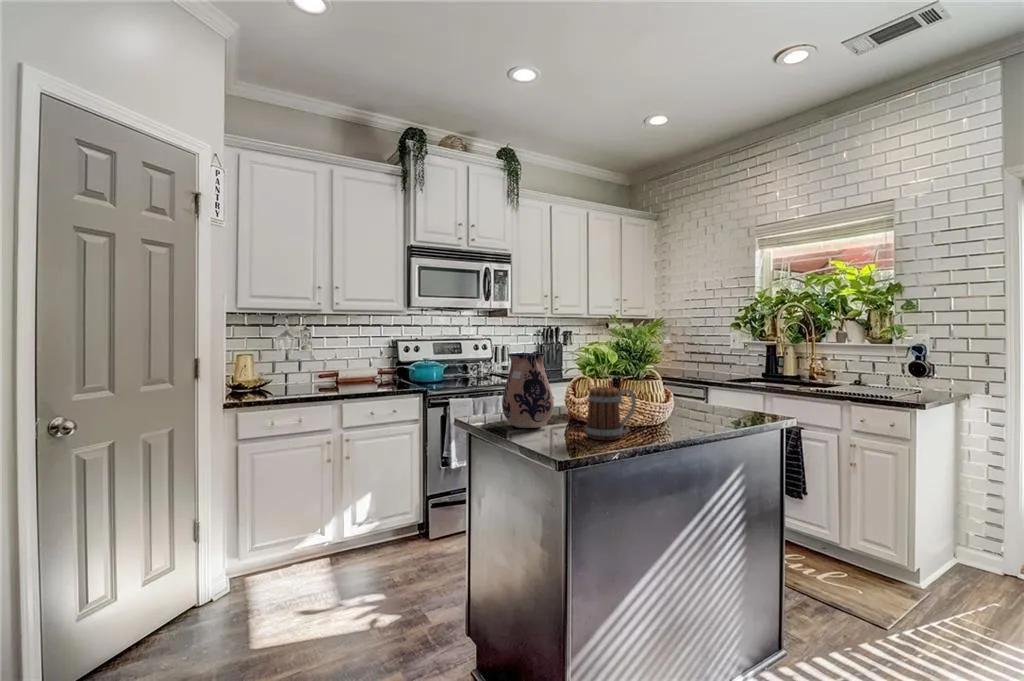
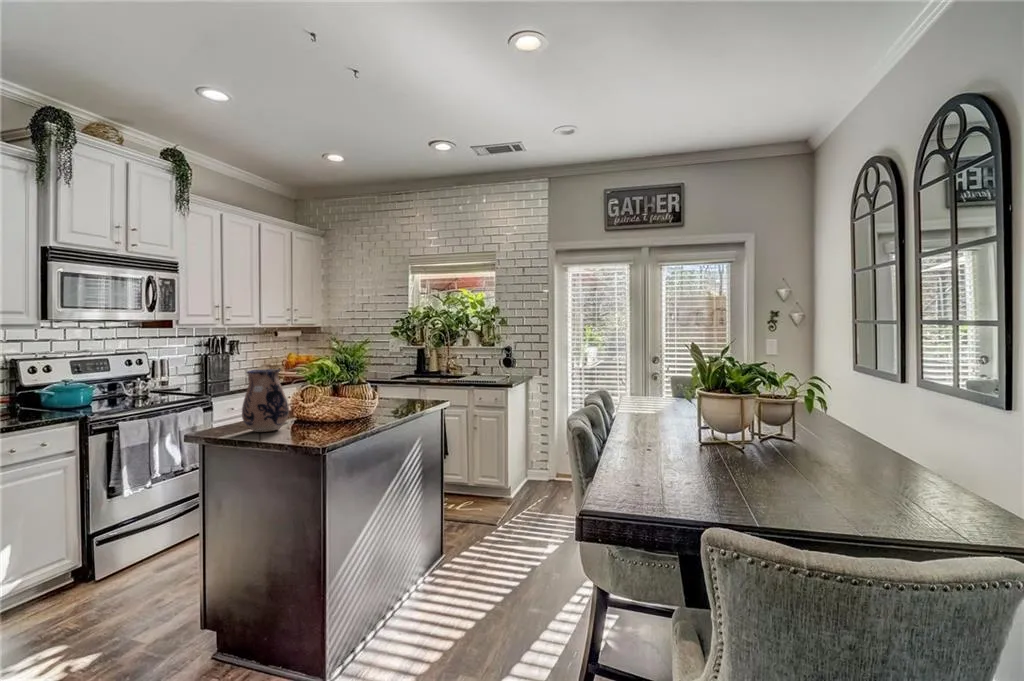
mug: present [585,387,636,441] -> none [322,392,358,431]

